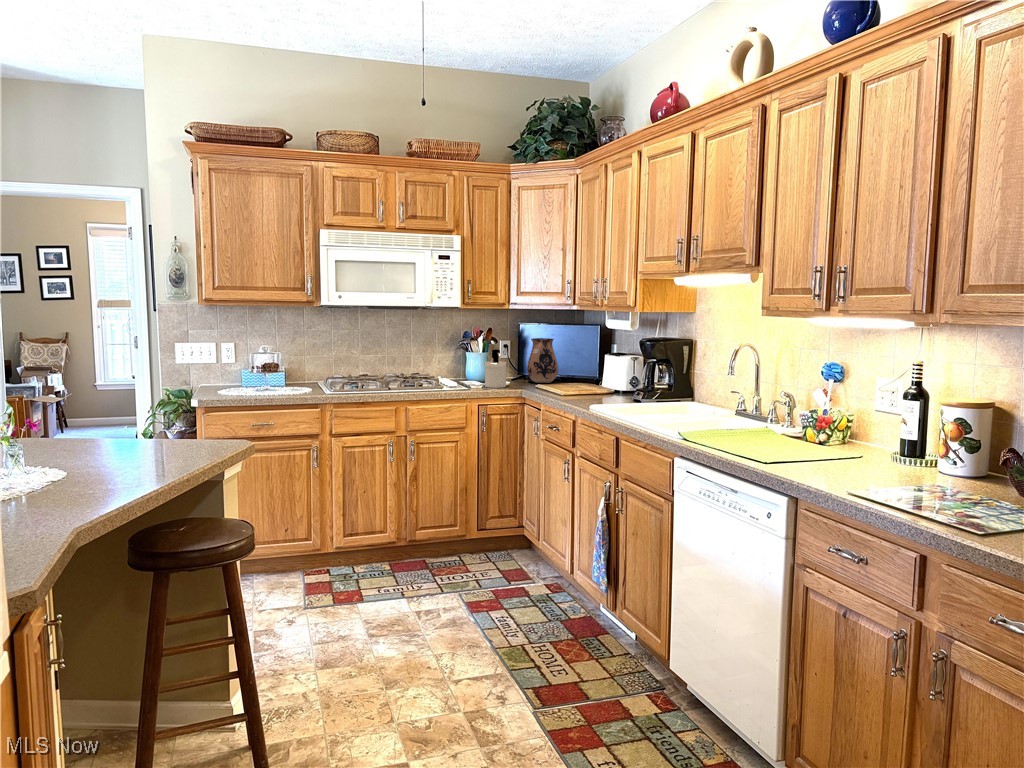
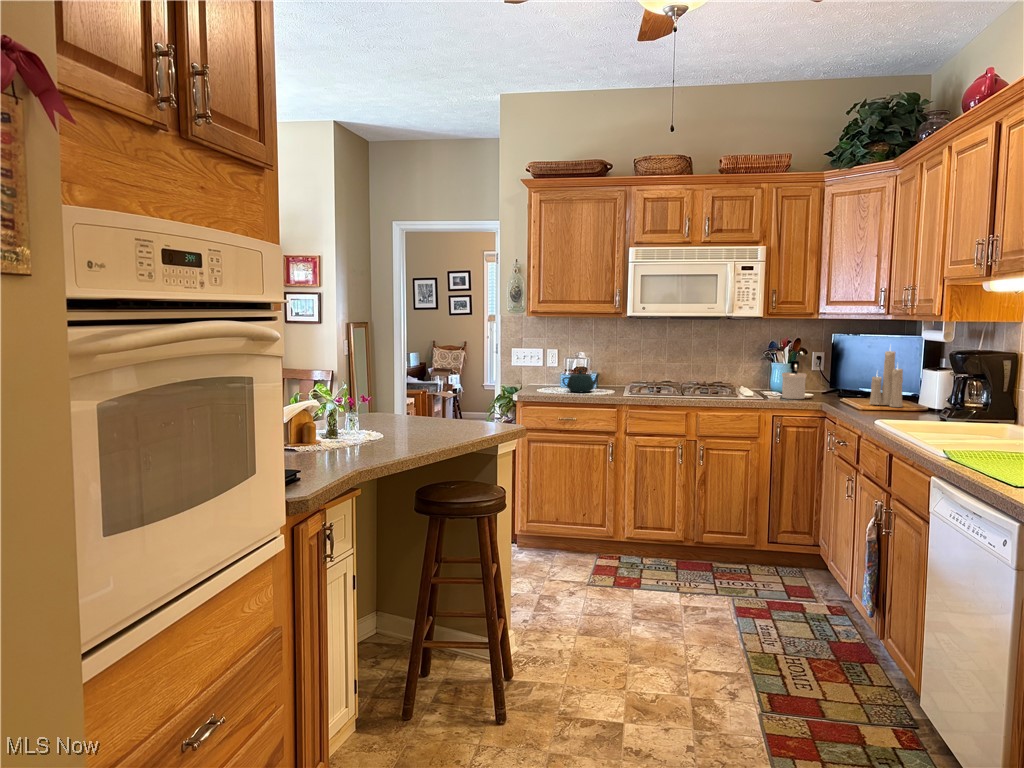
candle: none [566,329,595,391] -> present [869,347,903,407]
ceramic pitcher: present [527,338,558,383] -> none [833,350,869,397]
teapot: none [251,367,293,392] -> present [562,370,599,392]

